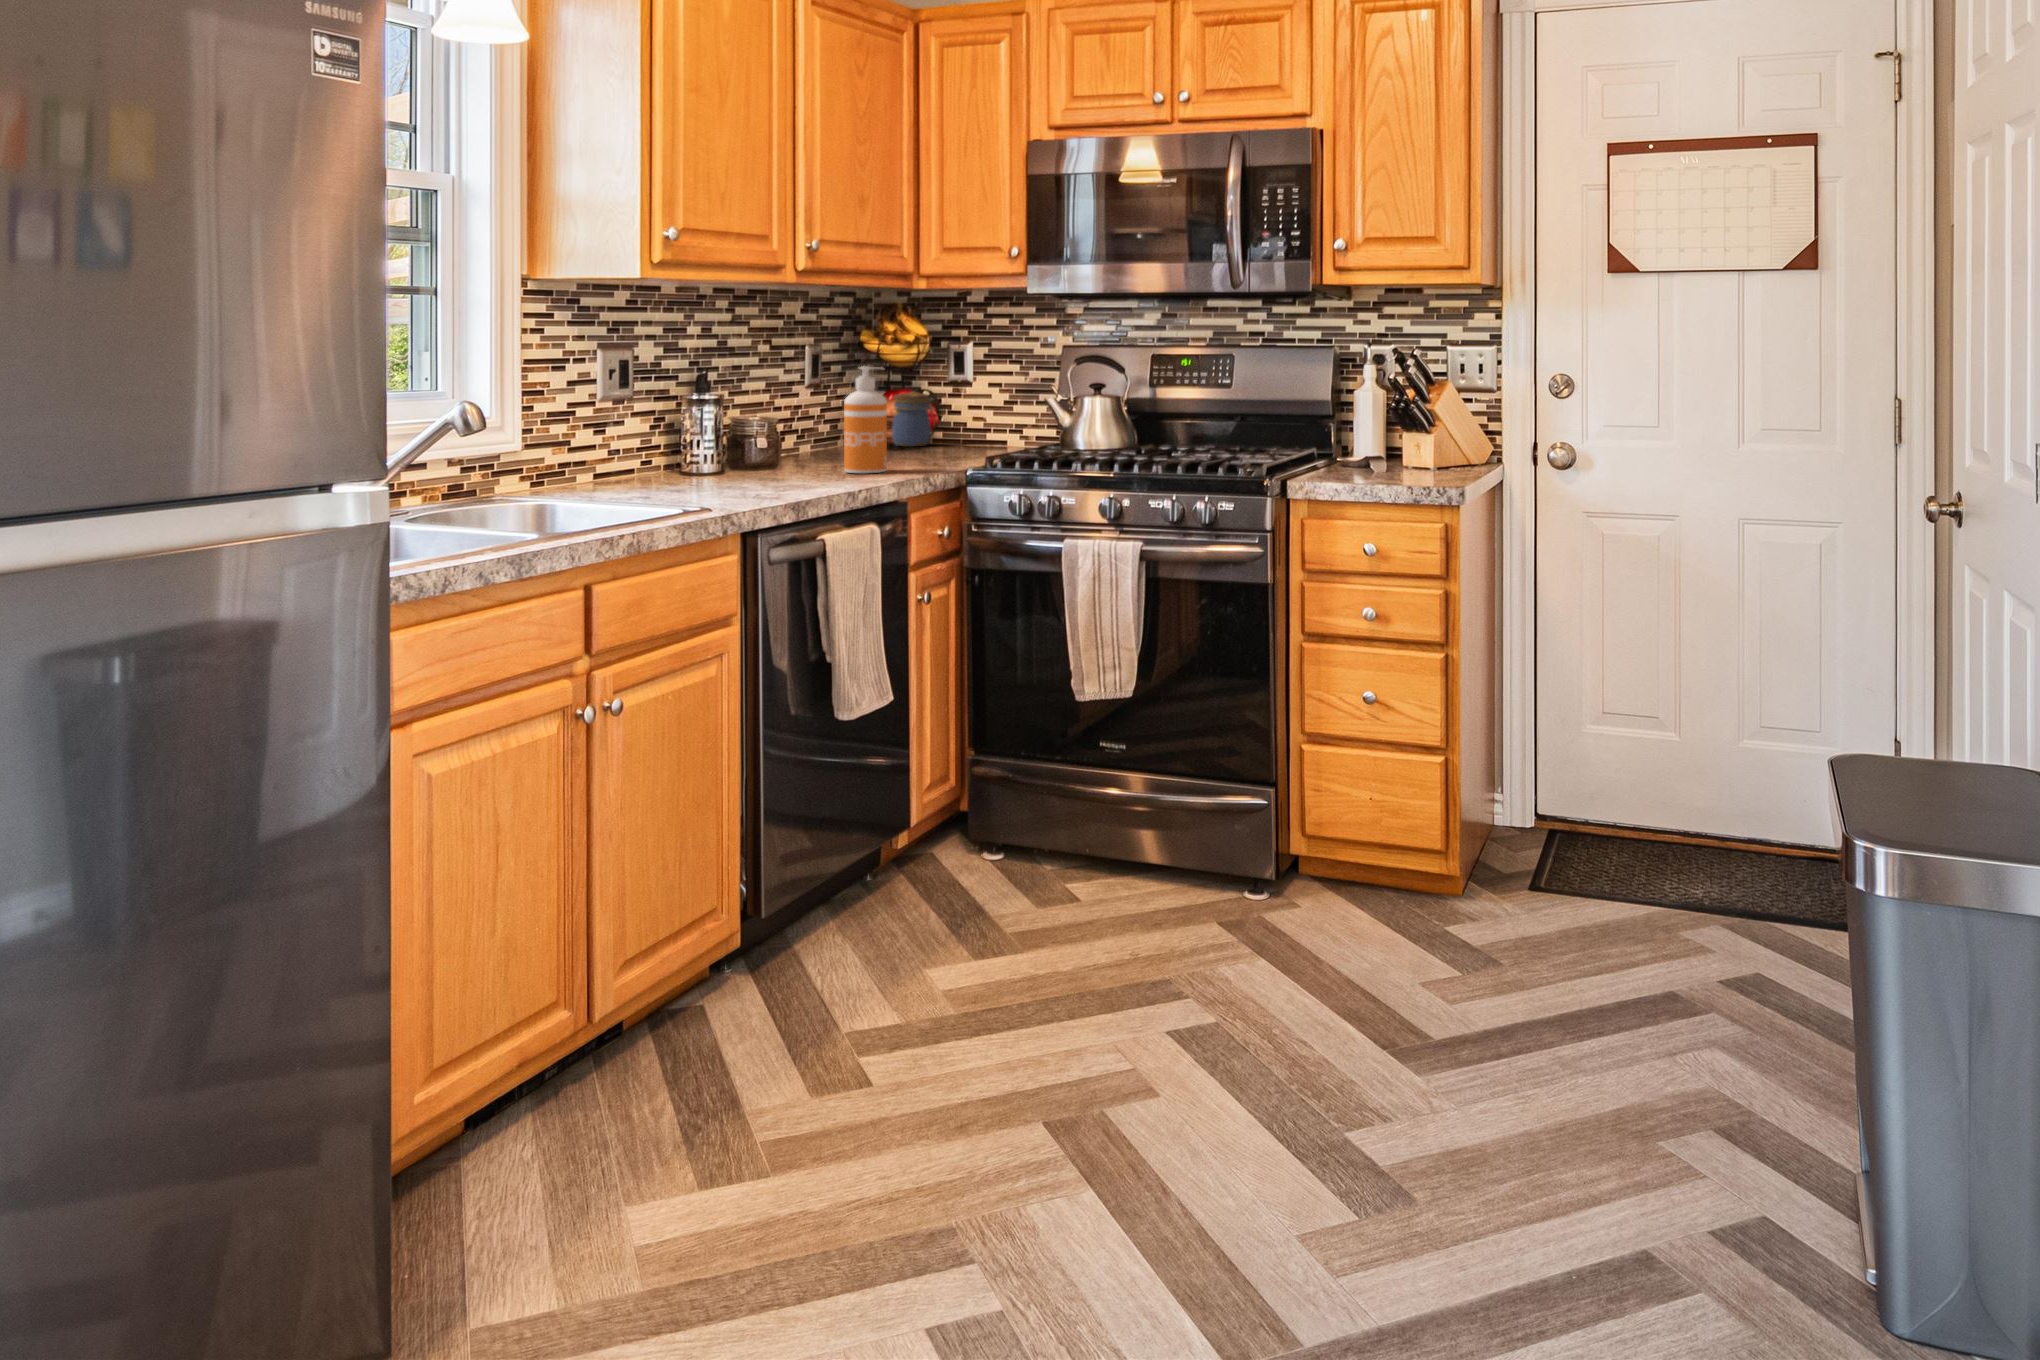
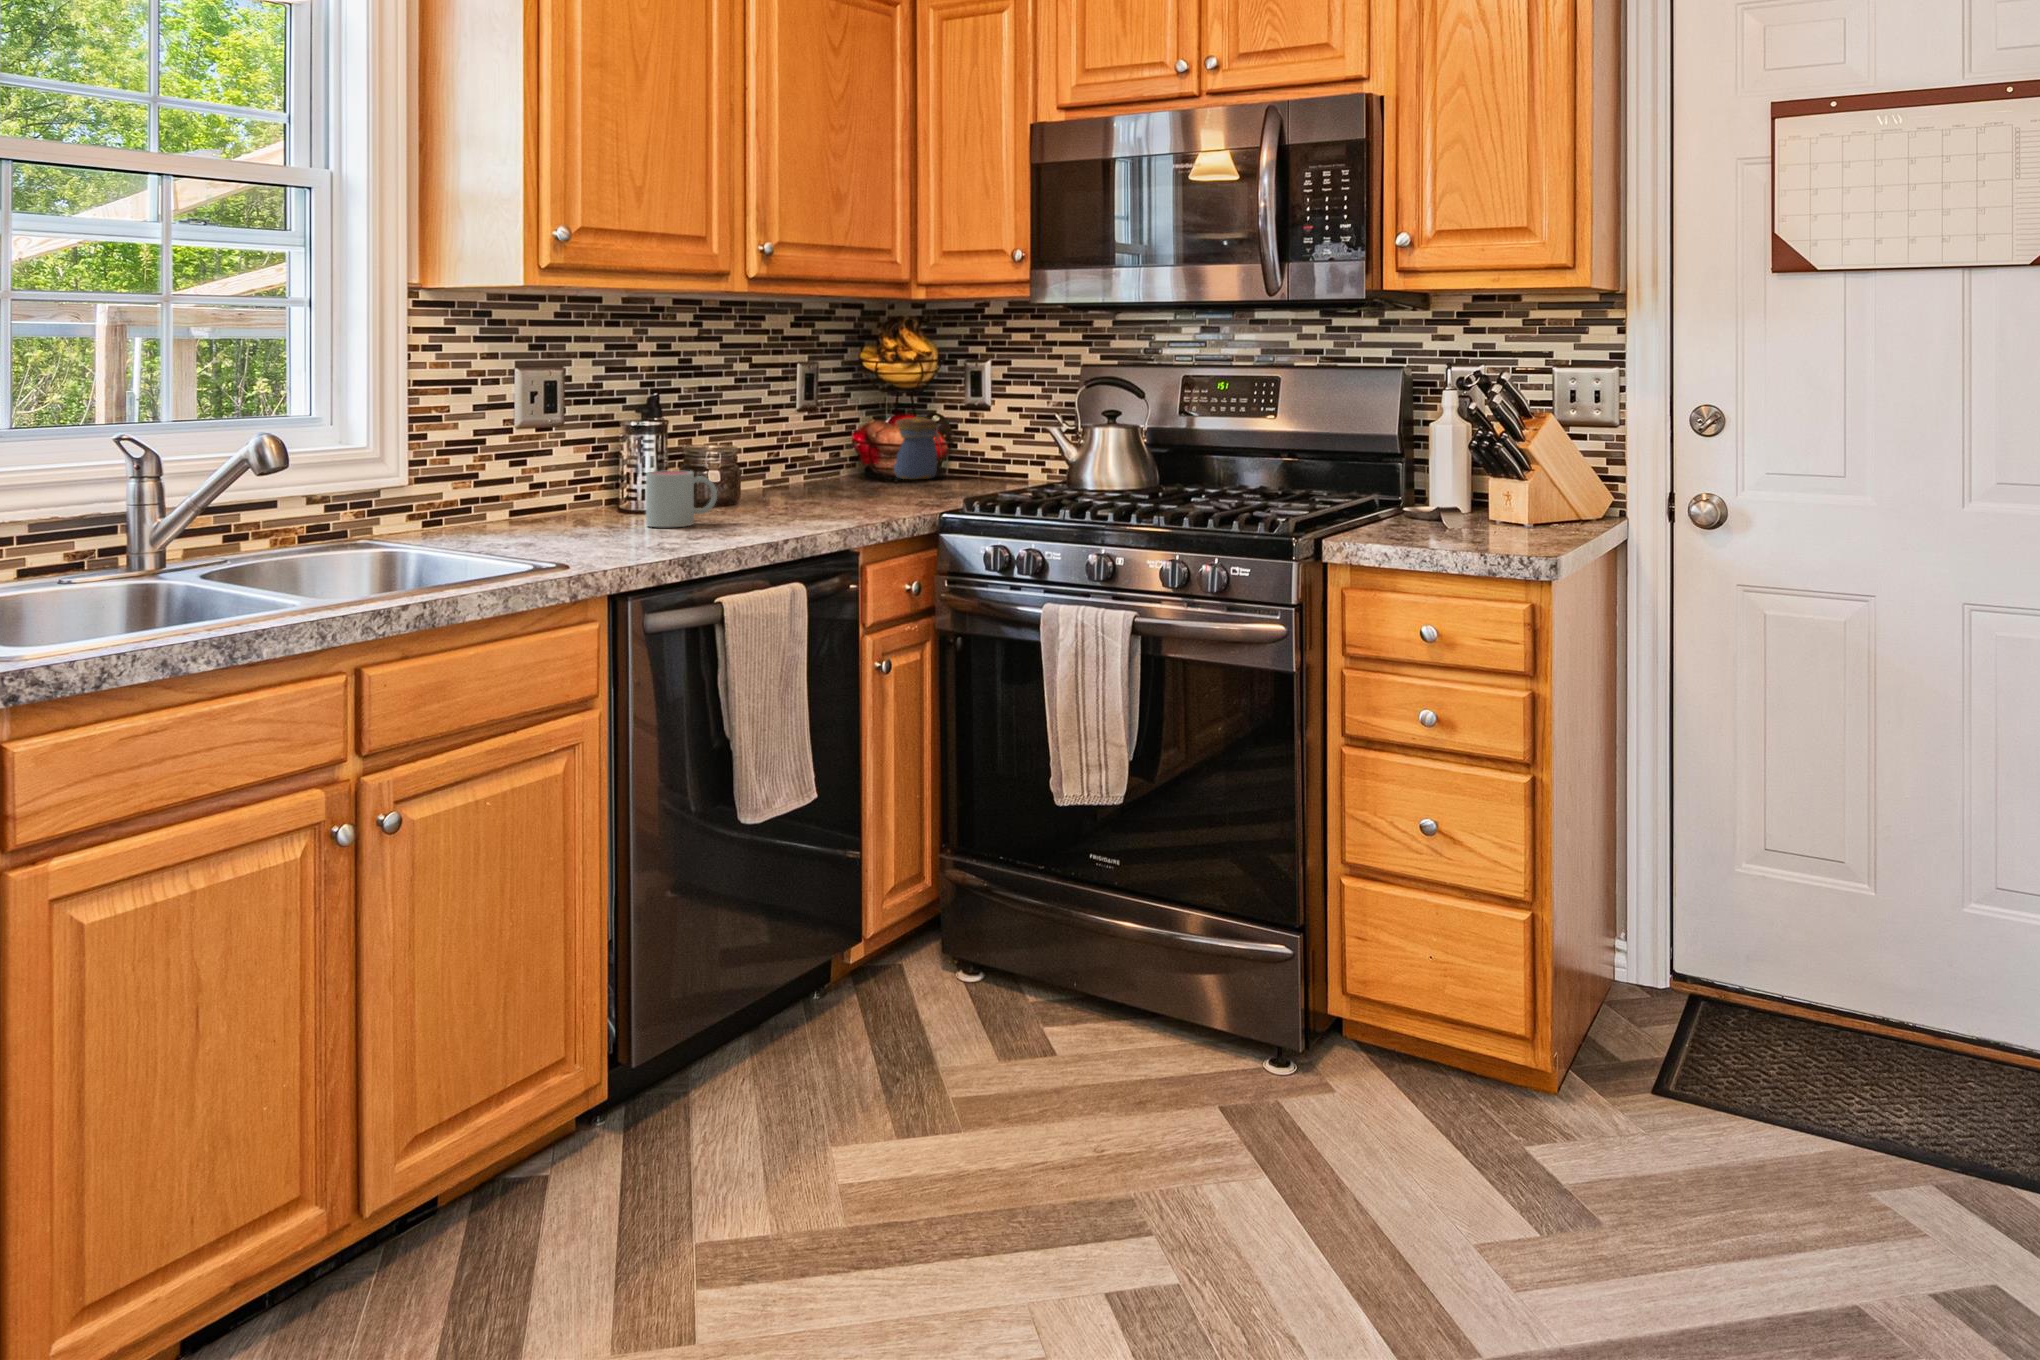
soap dispenser: present [844,366,887,473] -> none [792,390,842,517]
mug: none [727,436,787,483] -> present [646,471,717,527]

